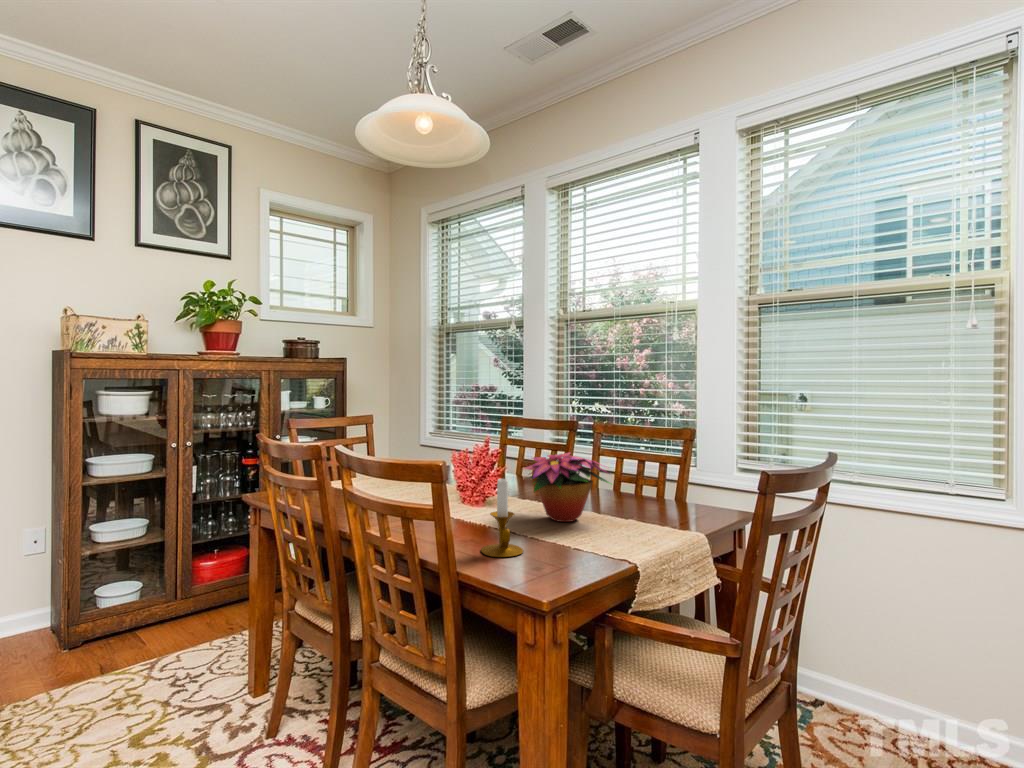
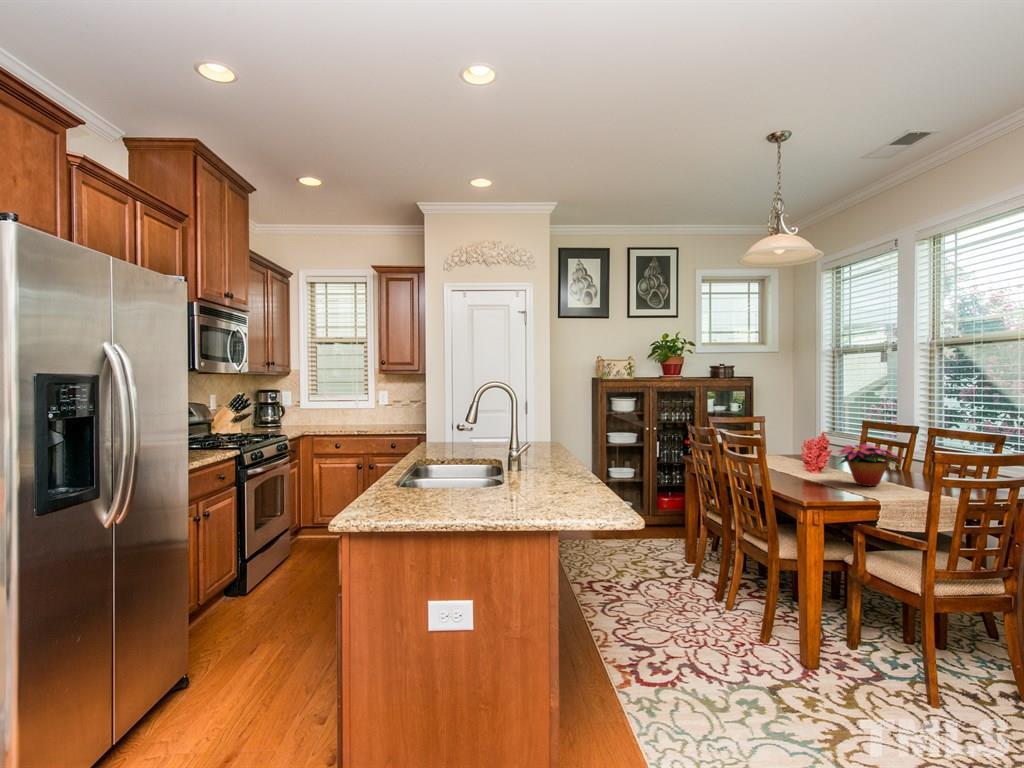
candlestick: present [481,479,523,557] -> none [794,452,819,491]

